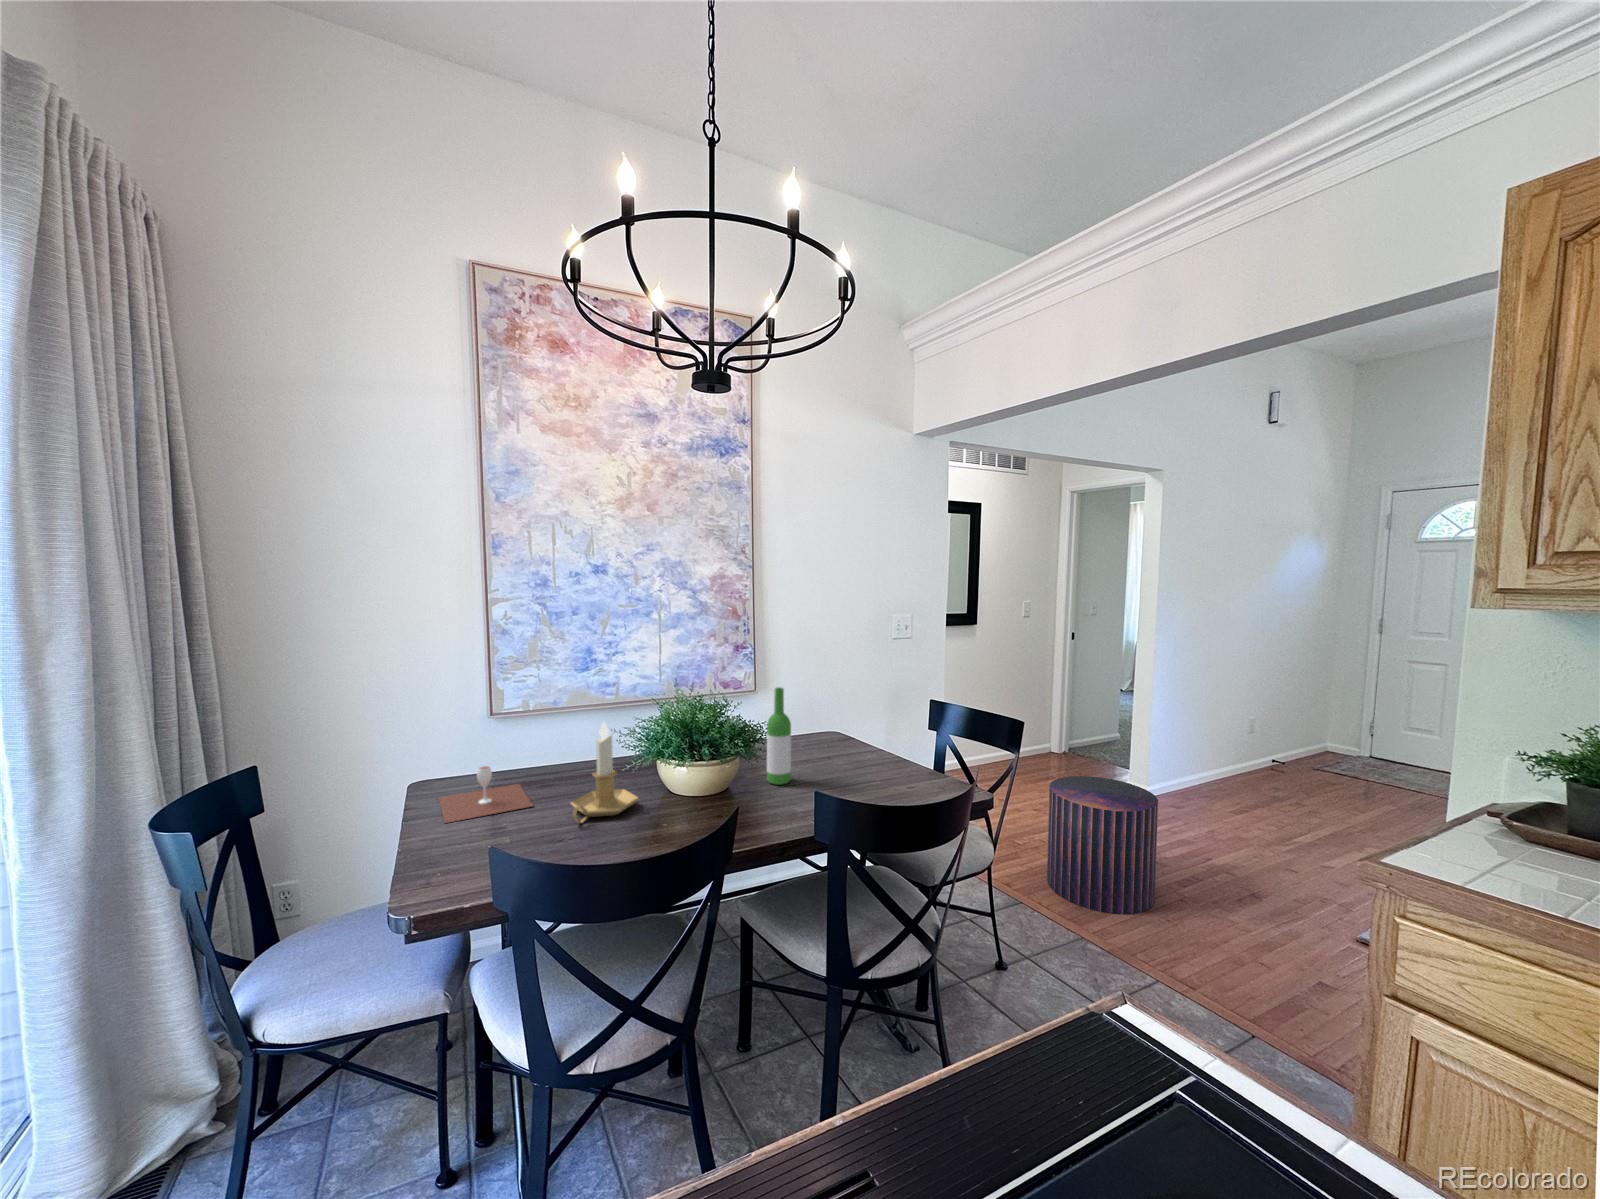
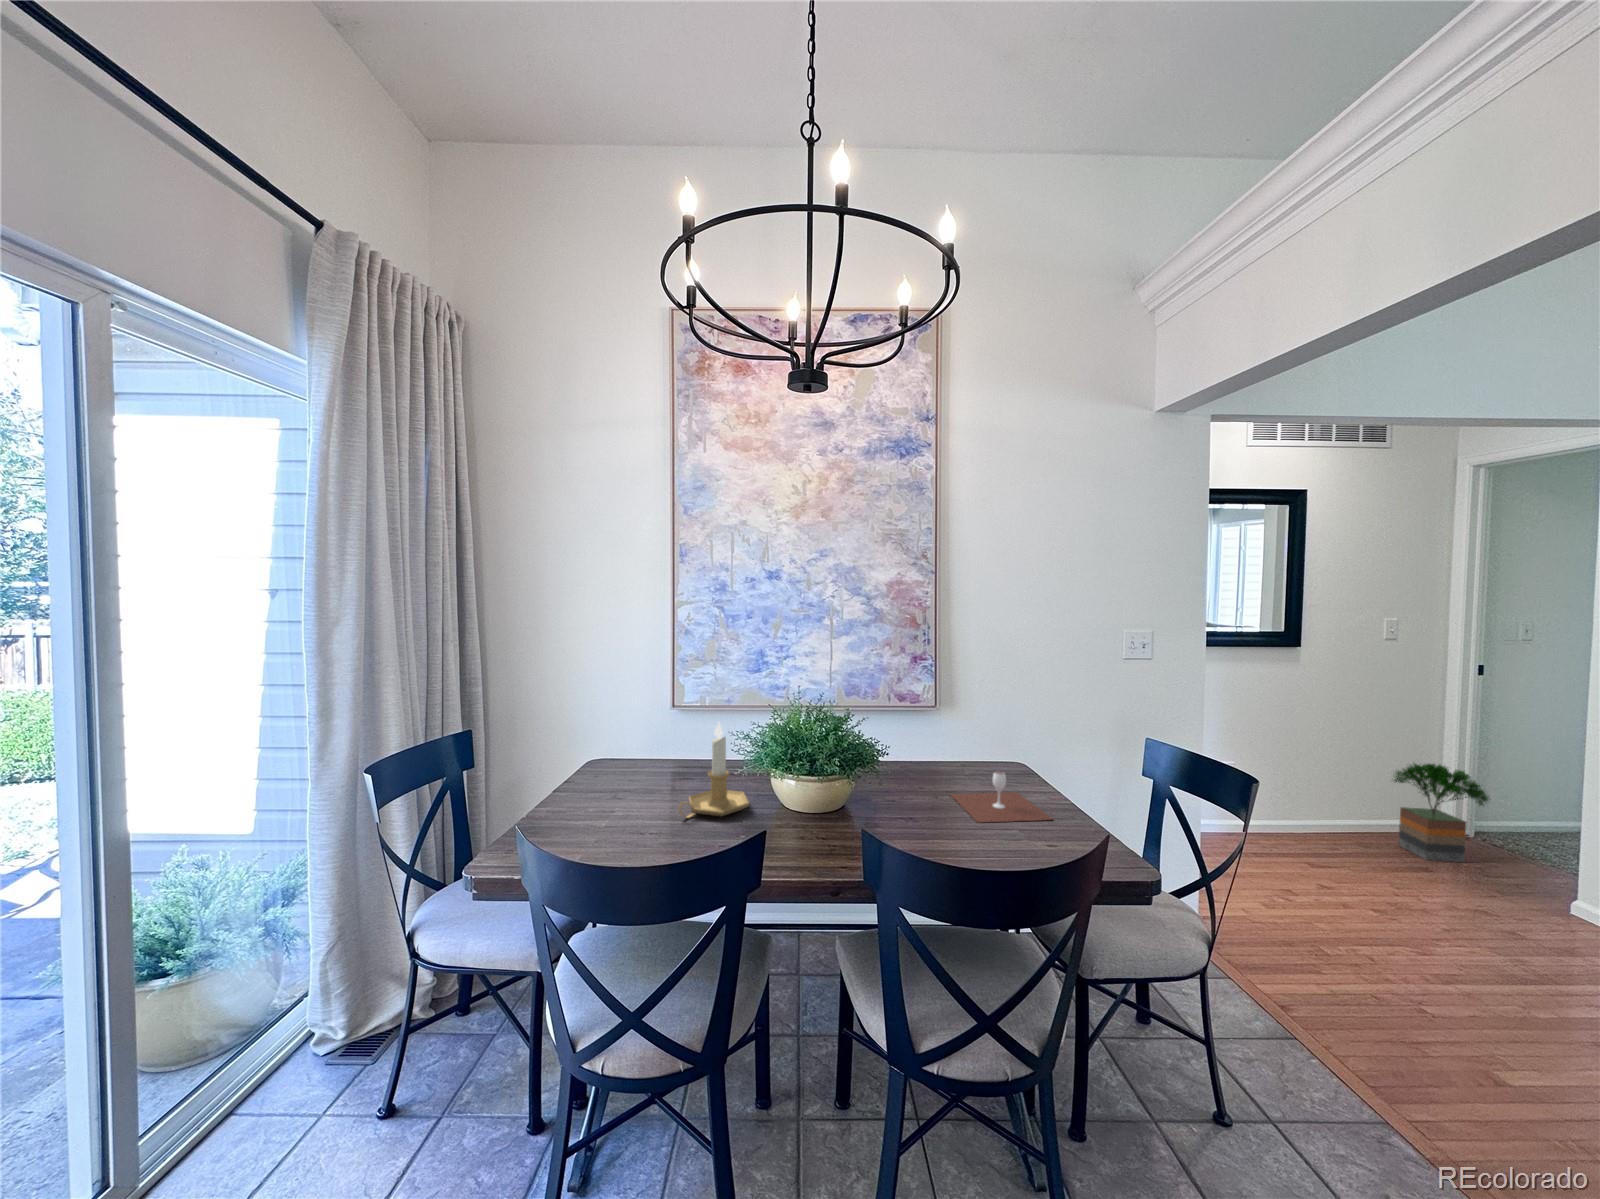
wine bottle: present [767,687,791,785] -> none [893,707,921,816]
potted tree: none [1036,697,1091,766] -> present [1393,763,1490,862]
wine glass: present [439,766,533,823] -> present [951,772,1052,823]
pouf: present [1047,776,1158,915] -> none [1346,879,1567,1121]

